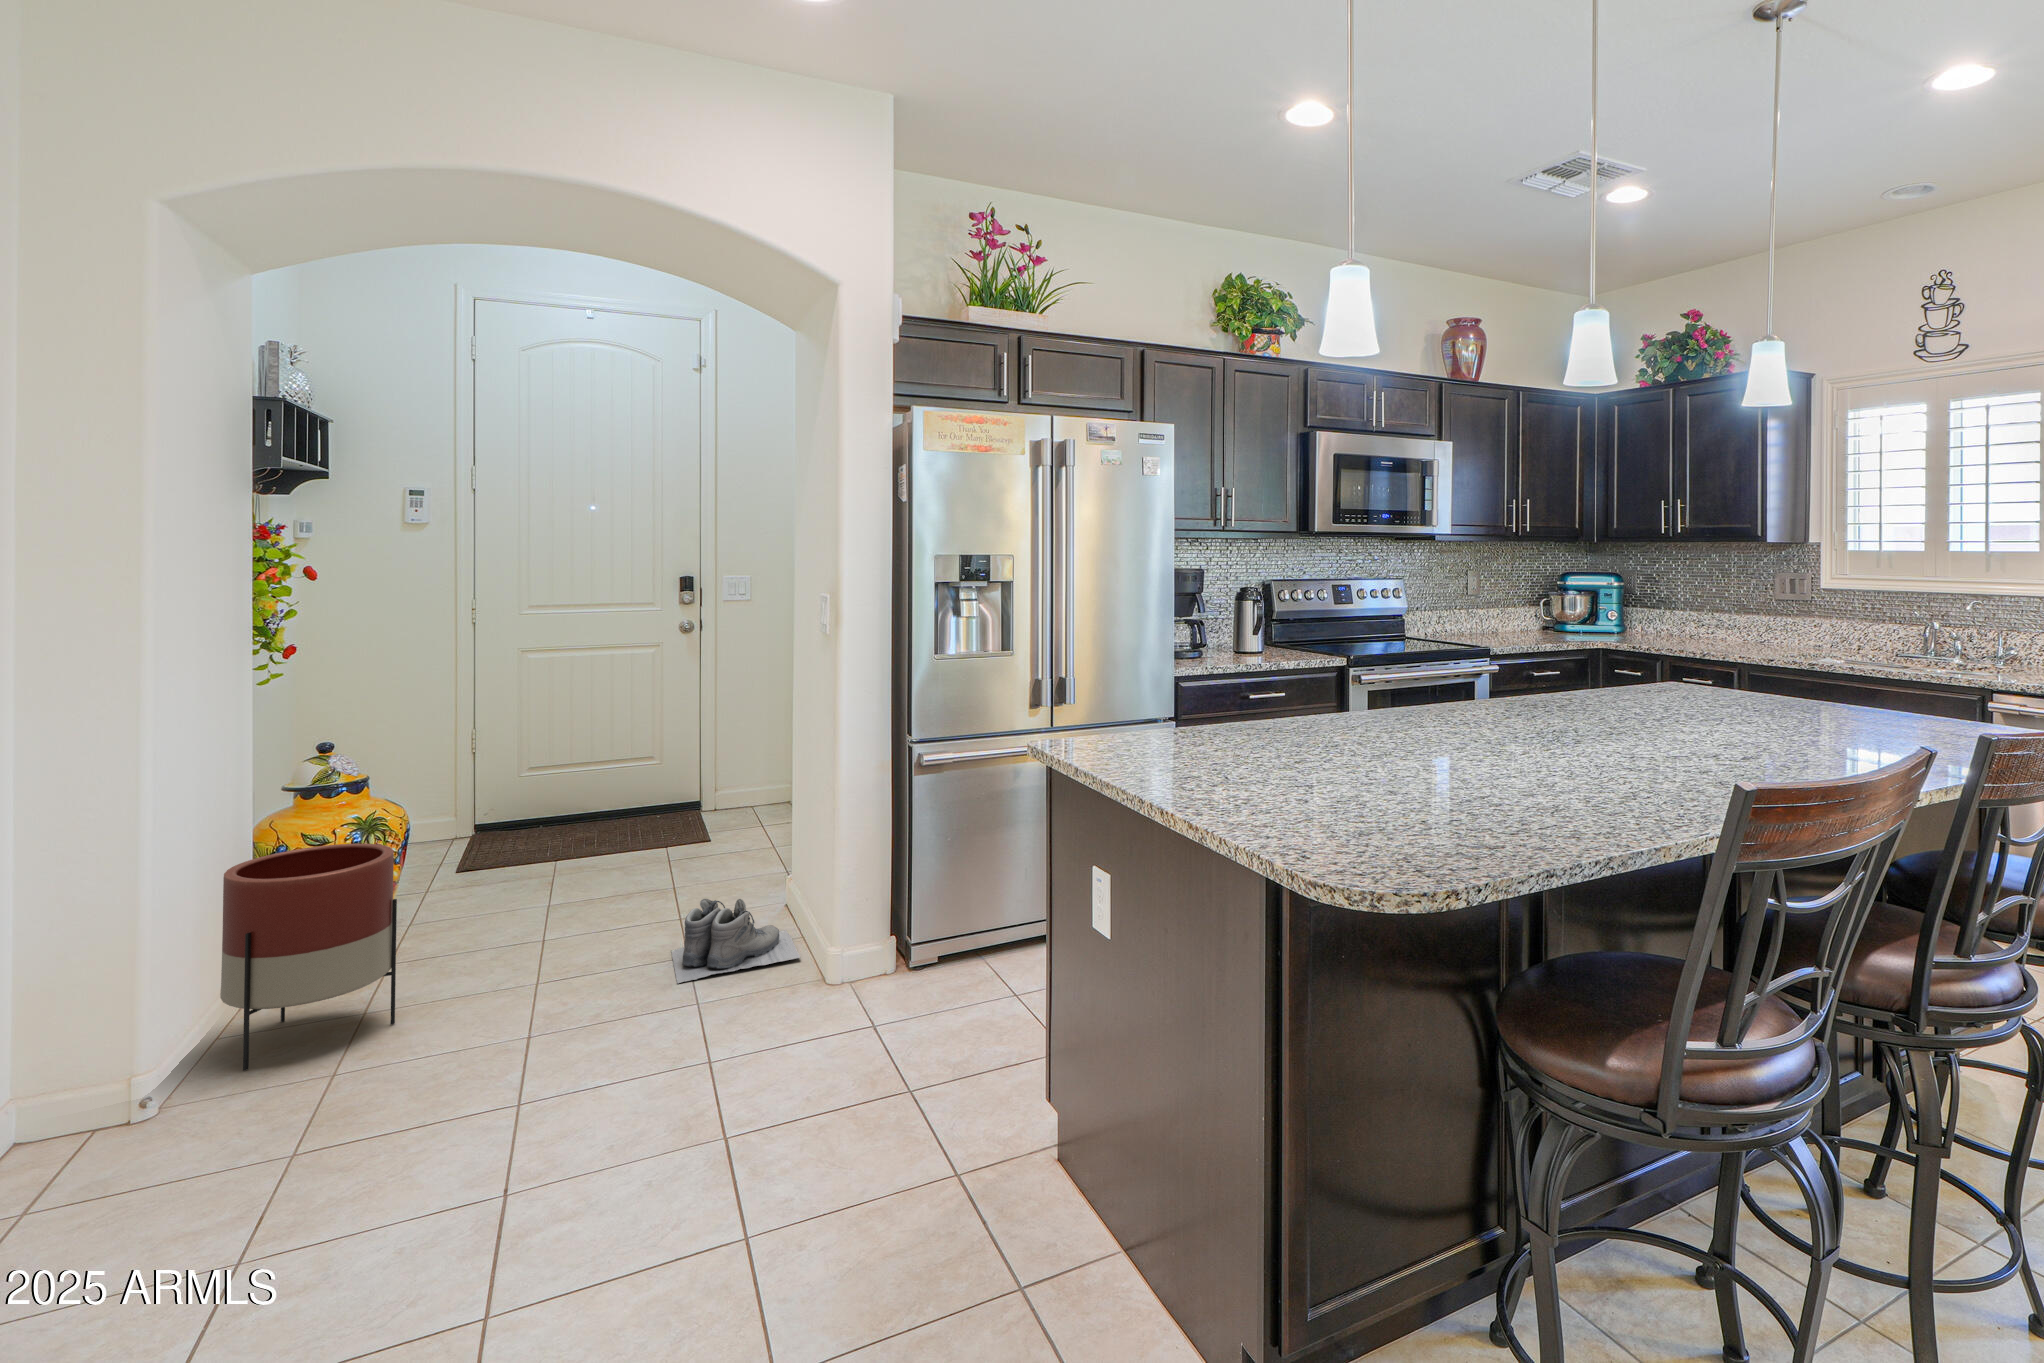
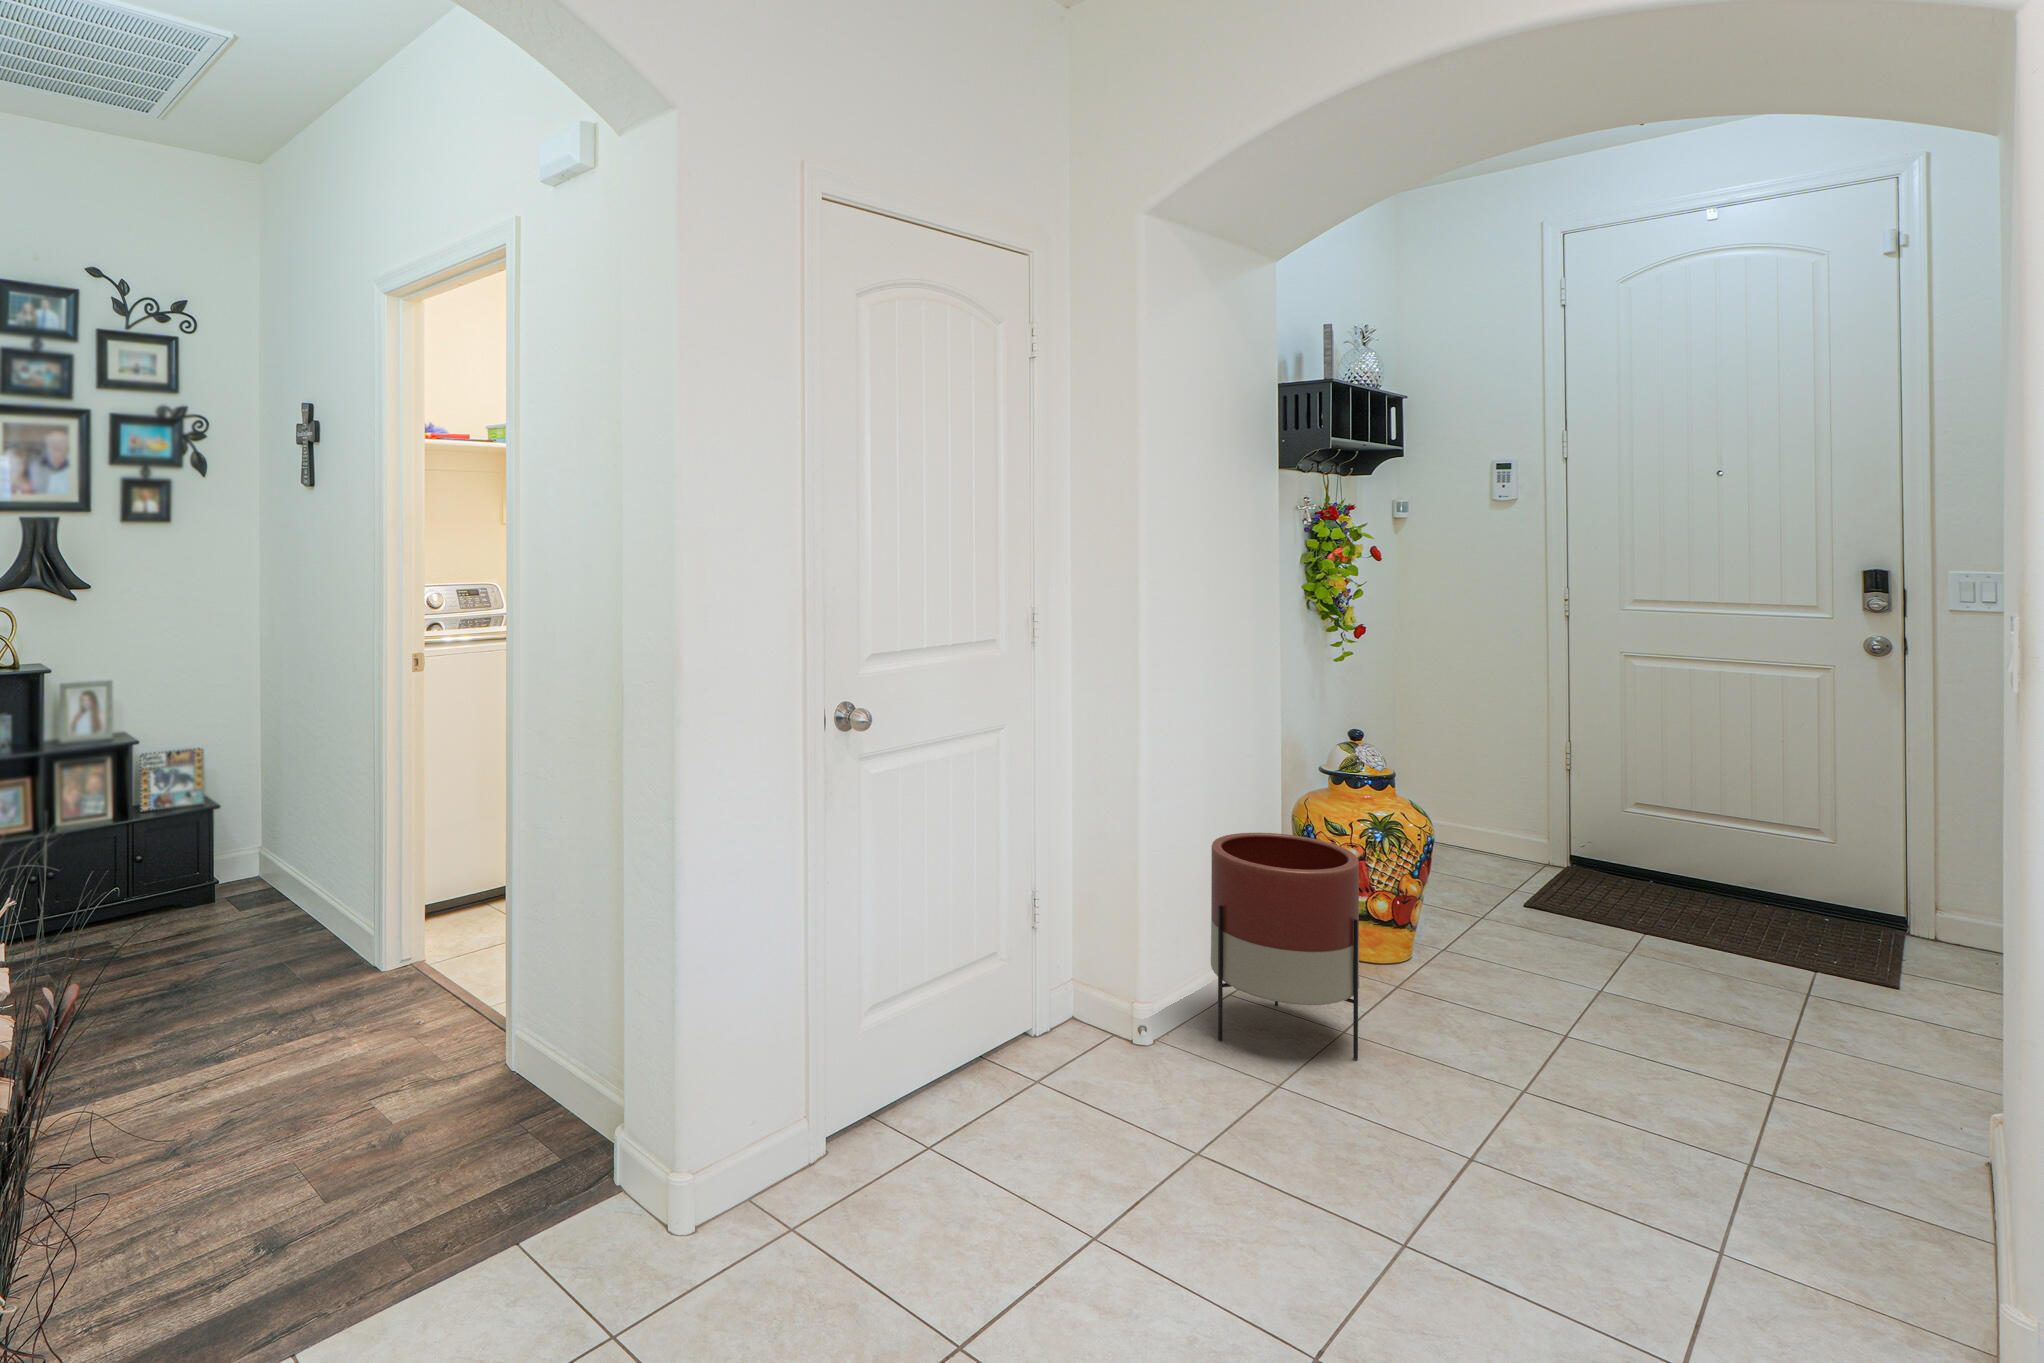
boots: present [671,899,800,983] -> none [1716,1081,1977,1275]

